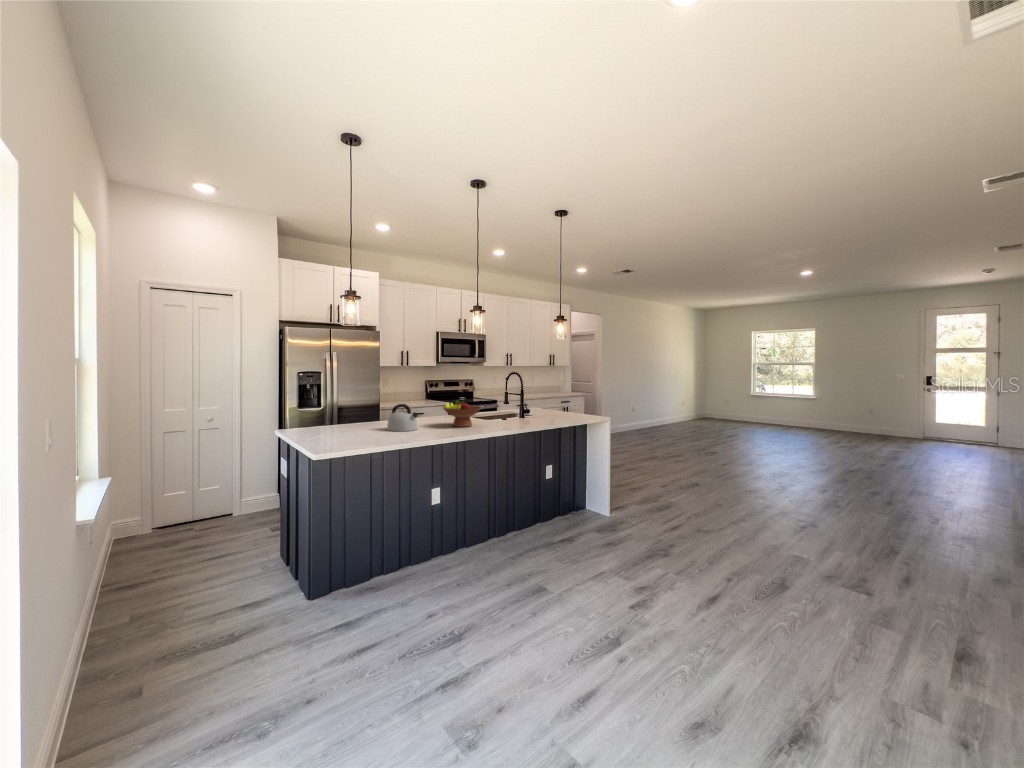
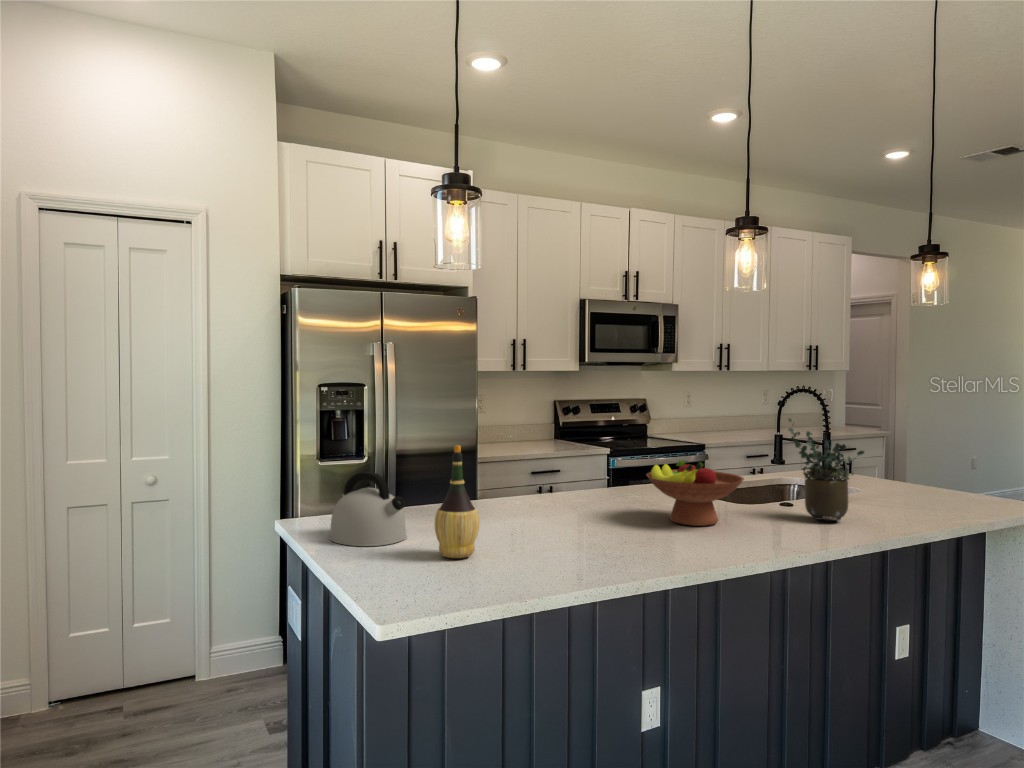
potted plant: none [502,383,531,424] -> present [788,418,864,521]
wine bottle: none [343,393,363,438] -> present [434,445,479,558]
kettle: present [387,404,418,431] -> present [329,472,407,546]

